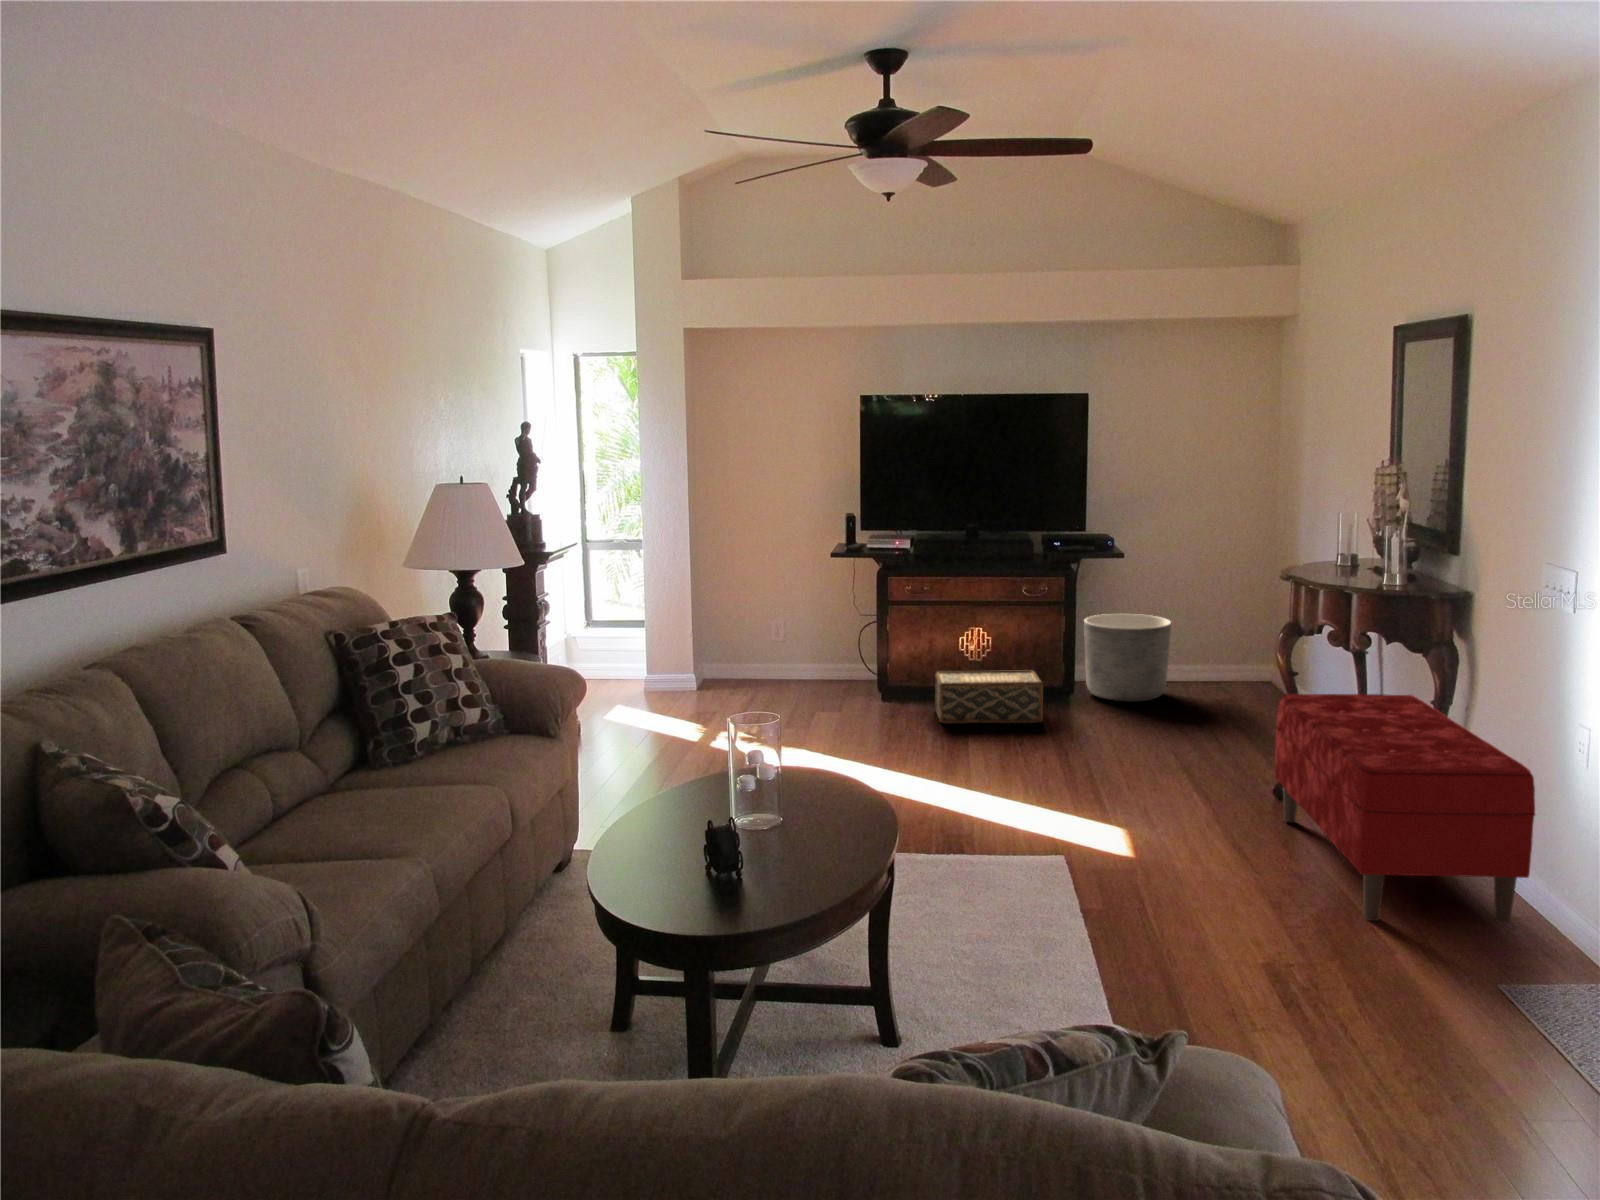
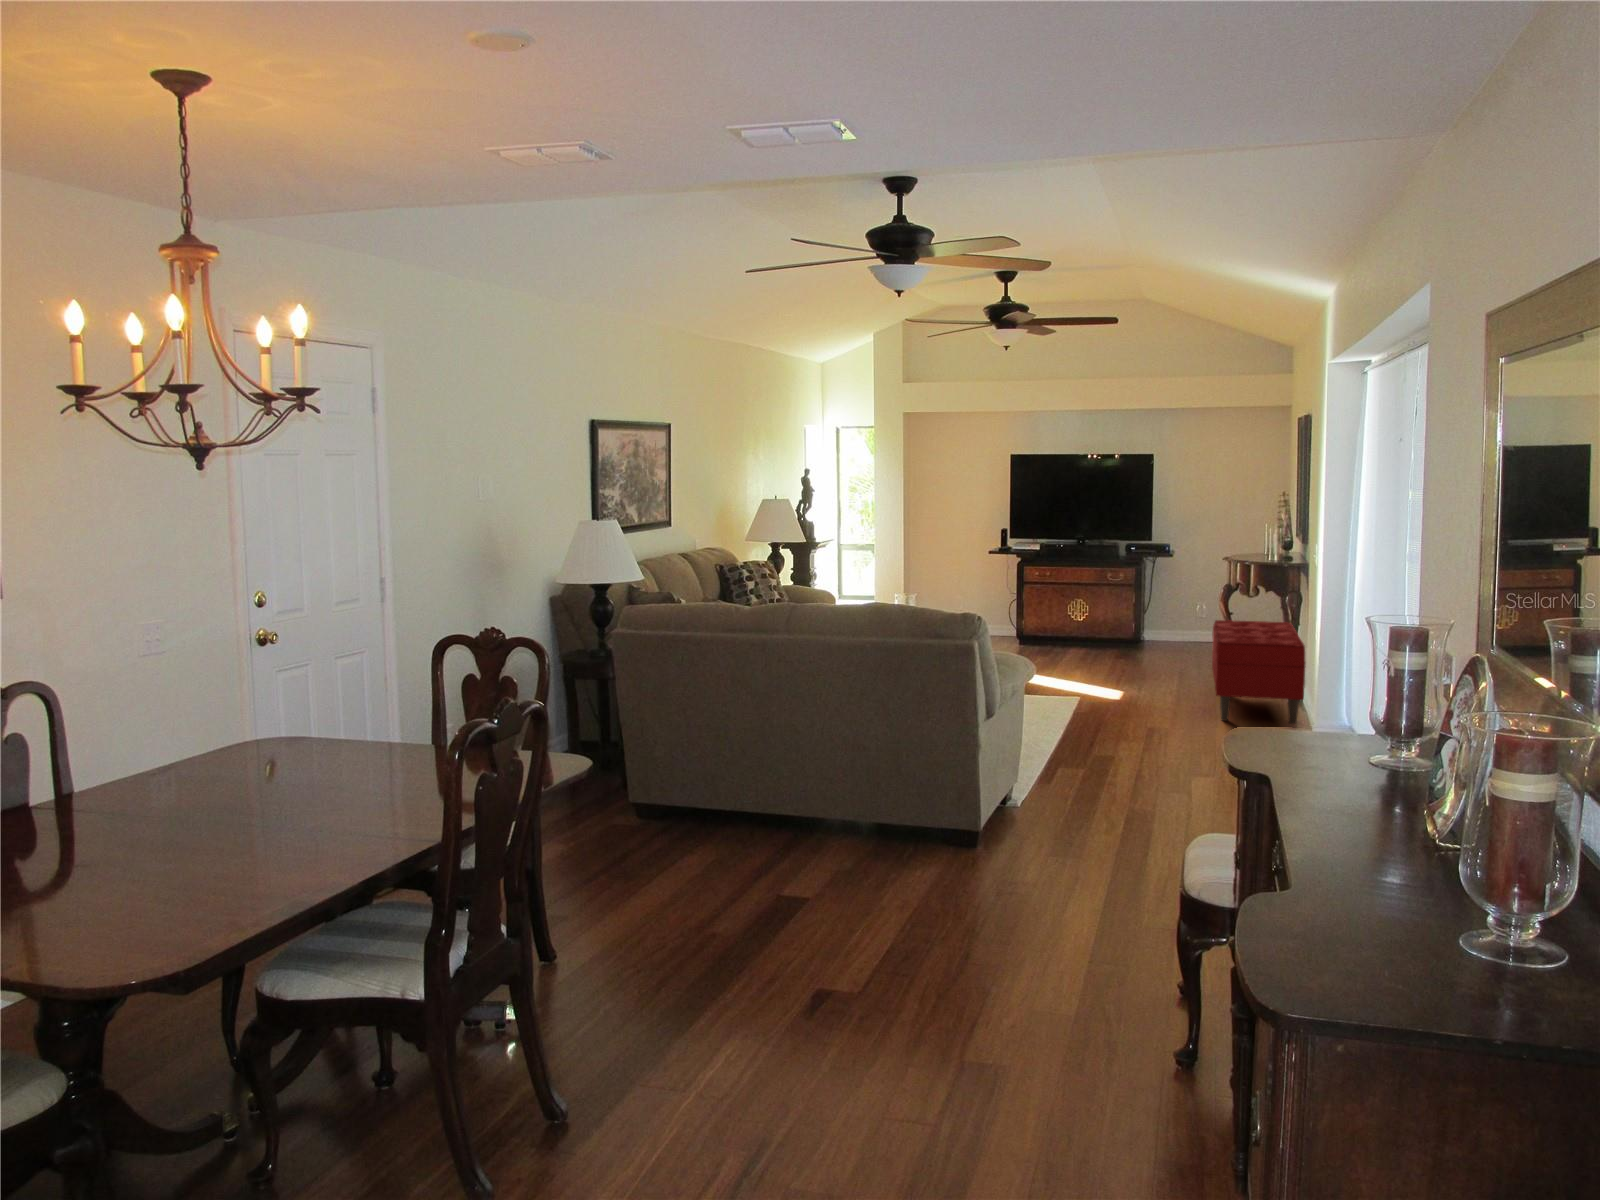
planter: present [1084,614,1171,702] -> none [1149,594,1205,647]
woven basket: present [935,670,1043,723] -> none [1048,623,1113,653]

